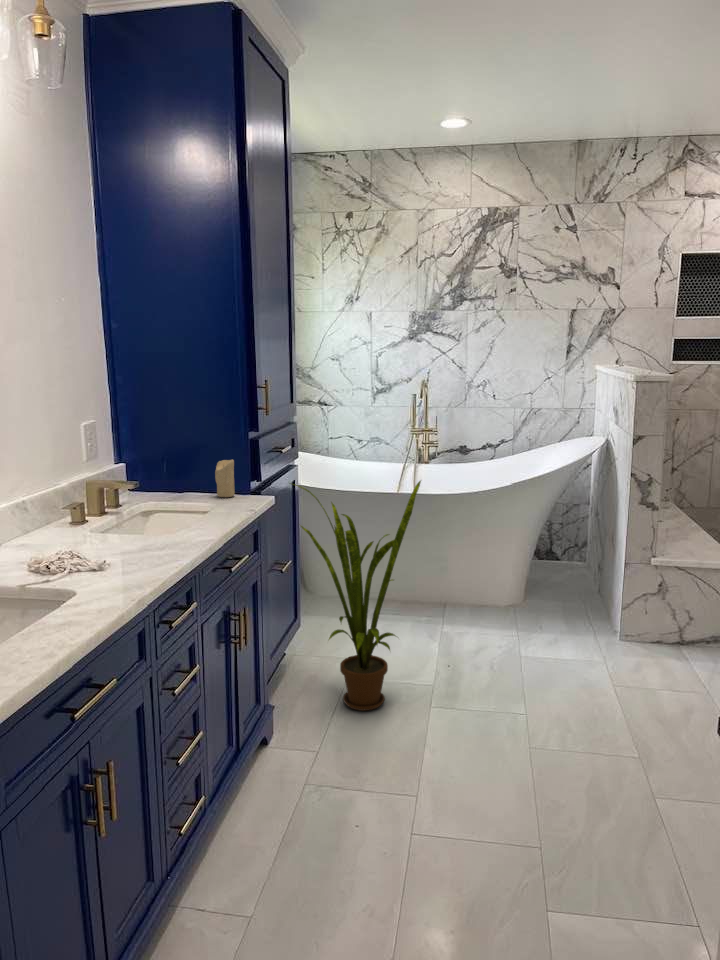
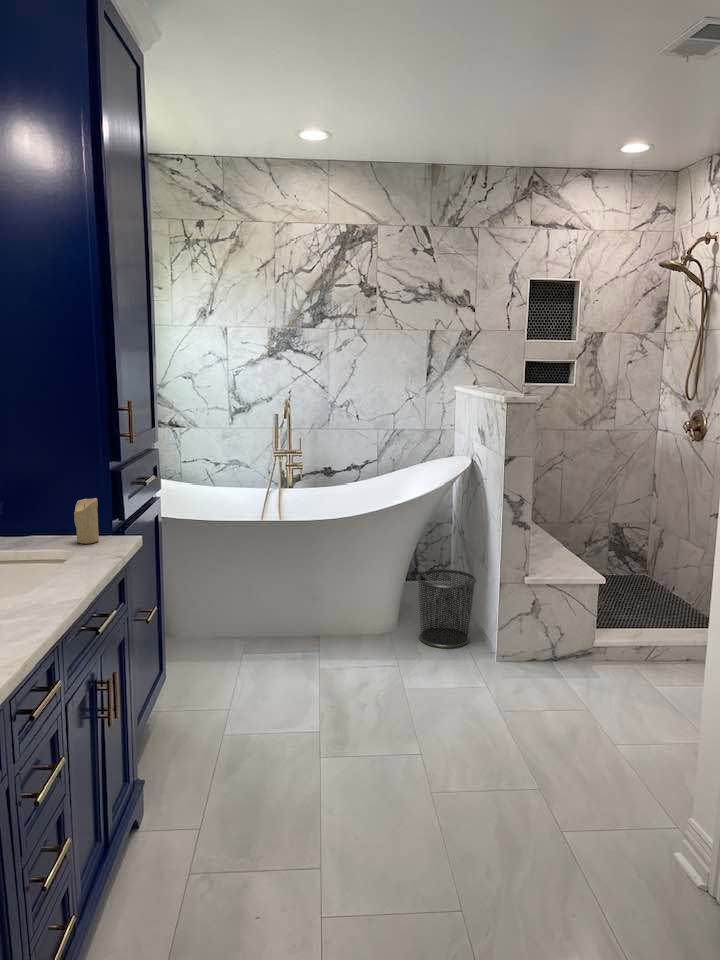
house plant: present [293,481,421,711] -> none [155,510,307,770]
waste bin: none [542,548,604,625] -> present [416,569,476,648]

